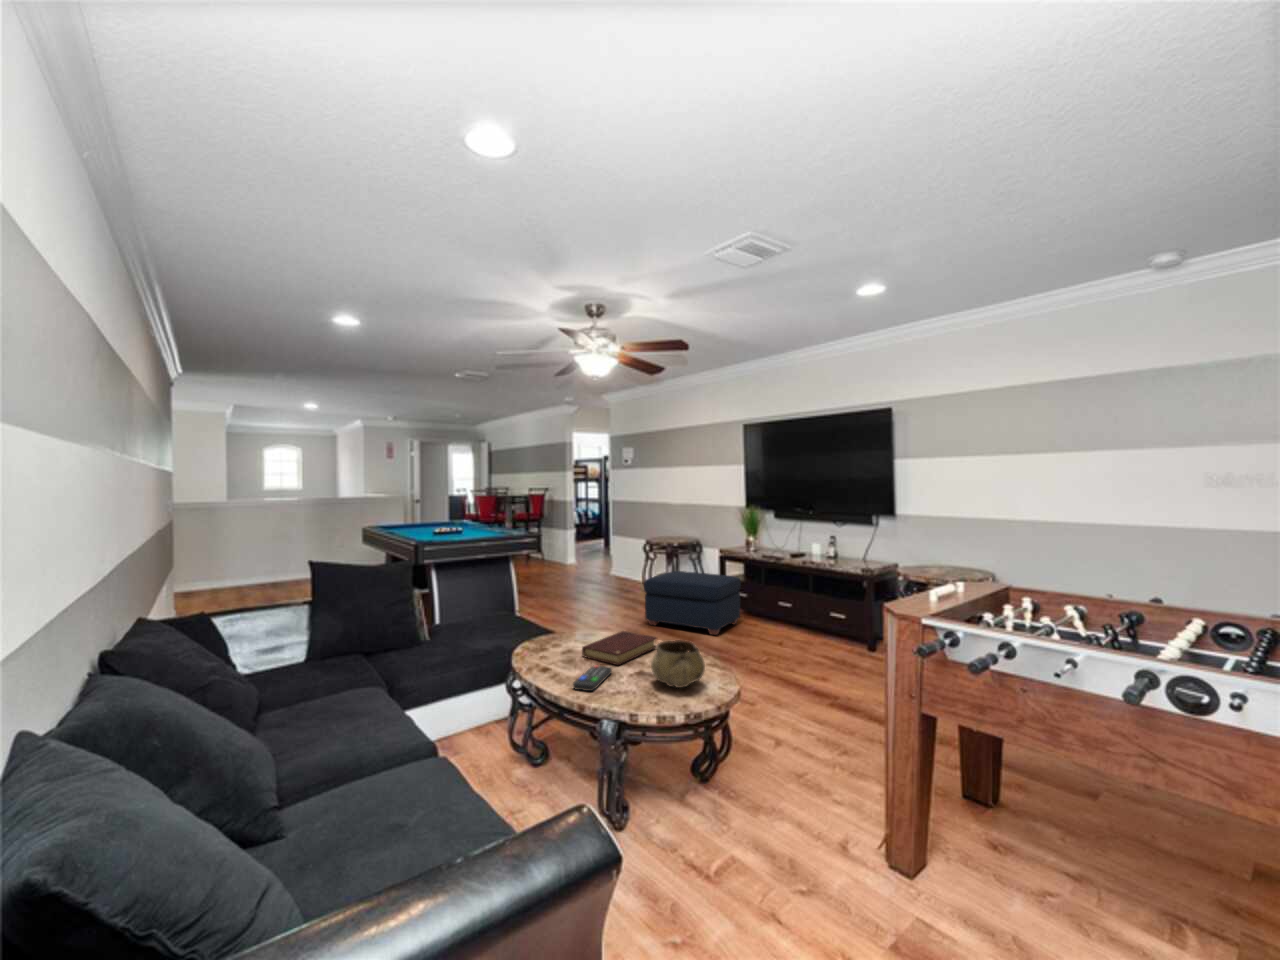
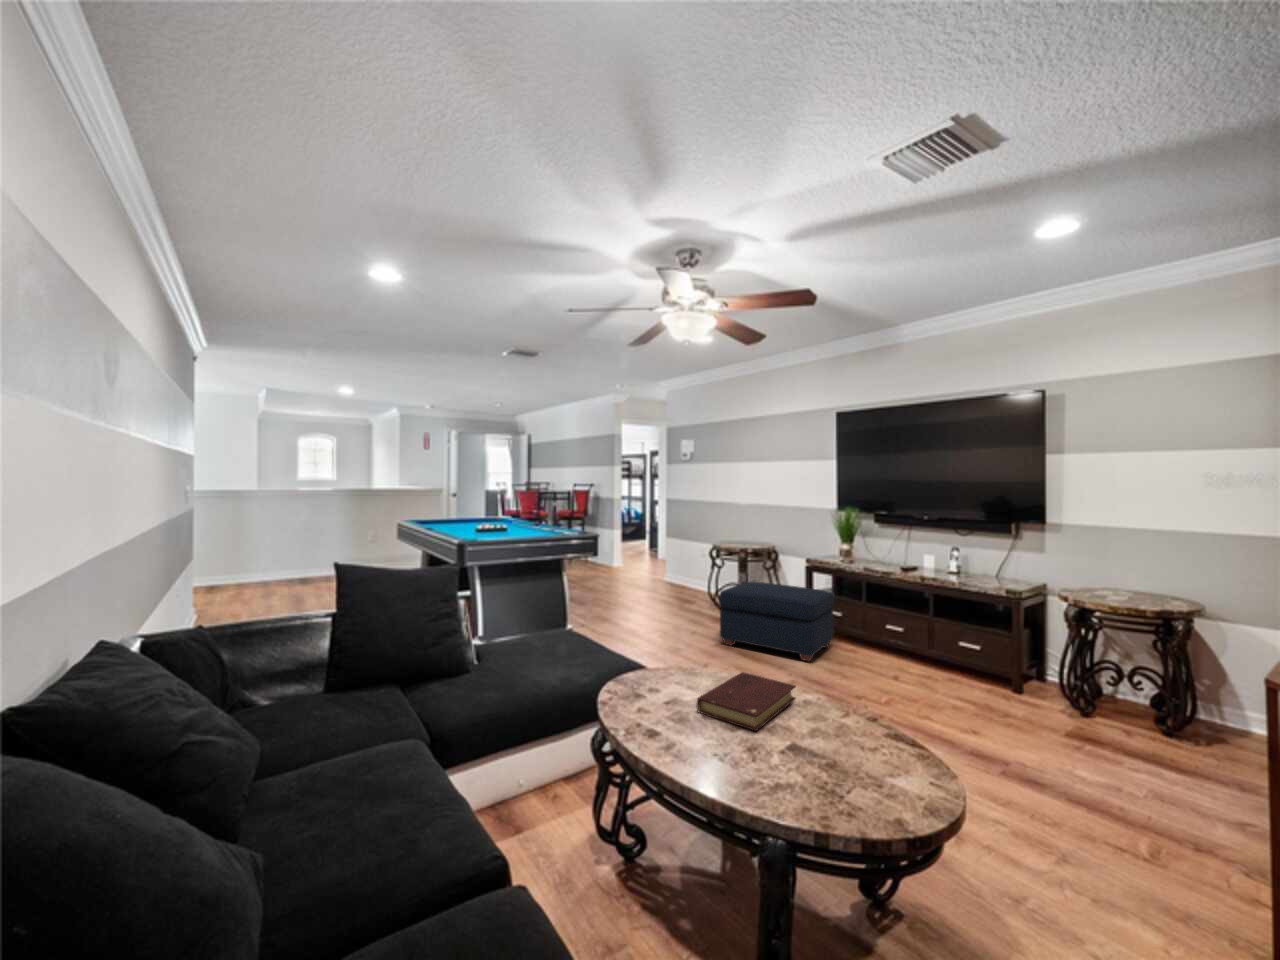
decorative bowl: present [651,640,705,688] -> none [820,702,907,782]
remote control: present [573,665,612,691] -> none [707,732,752,783]

